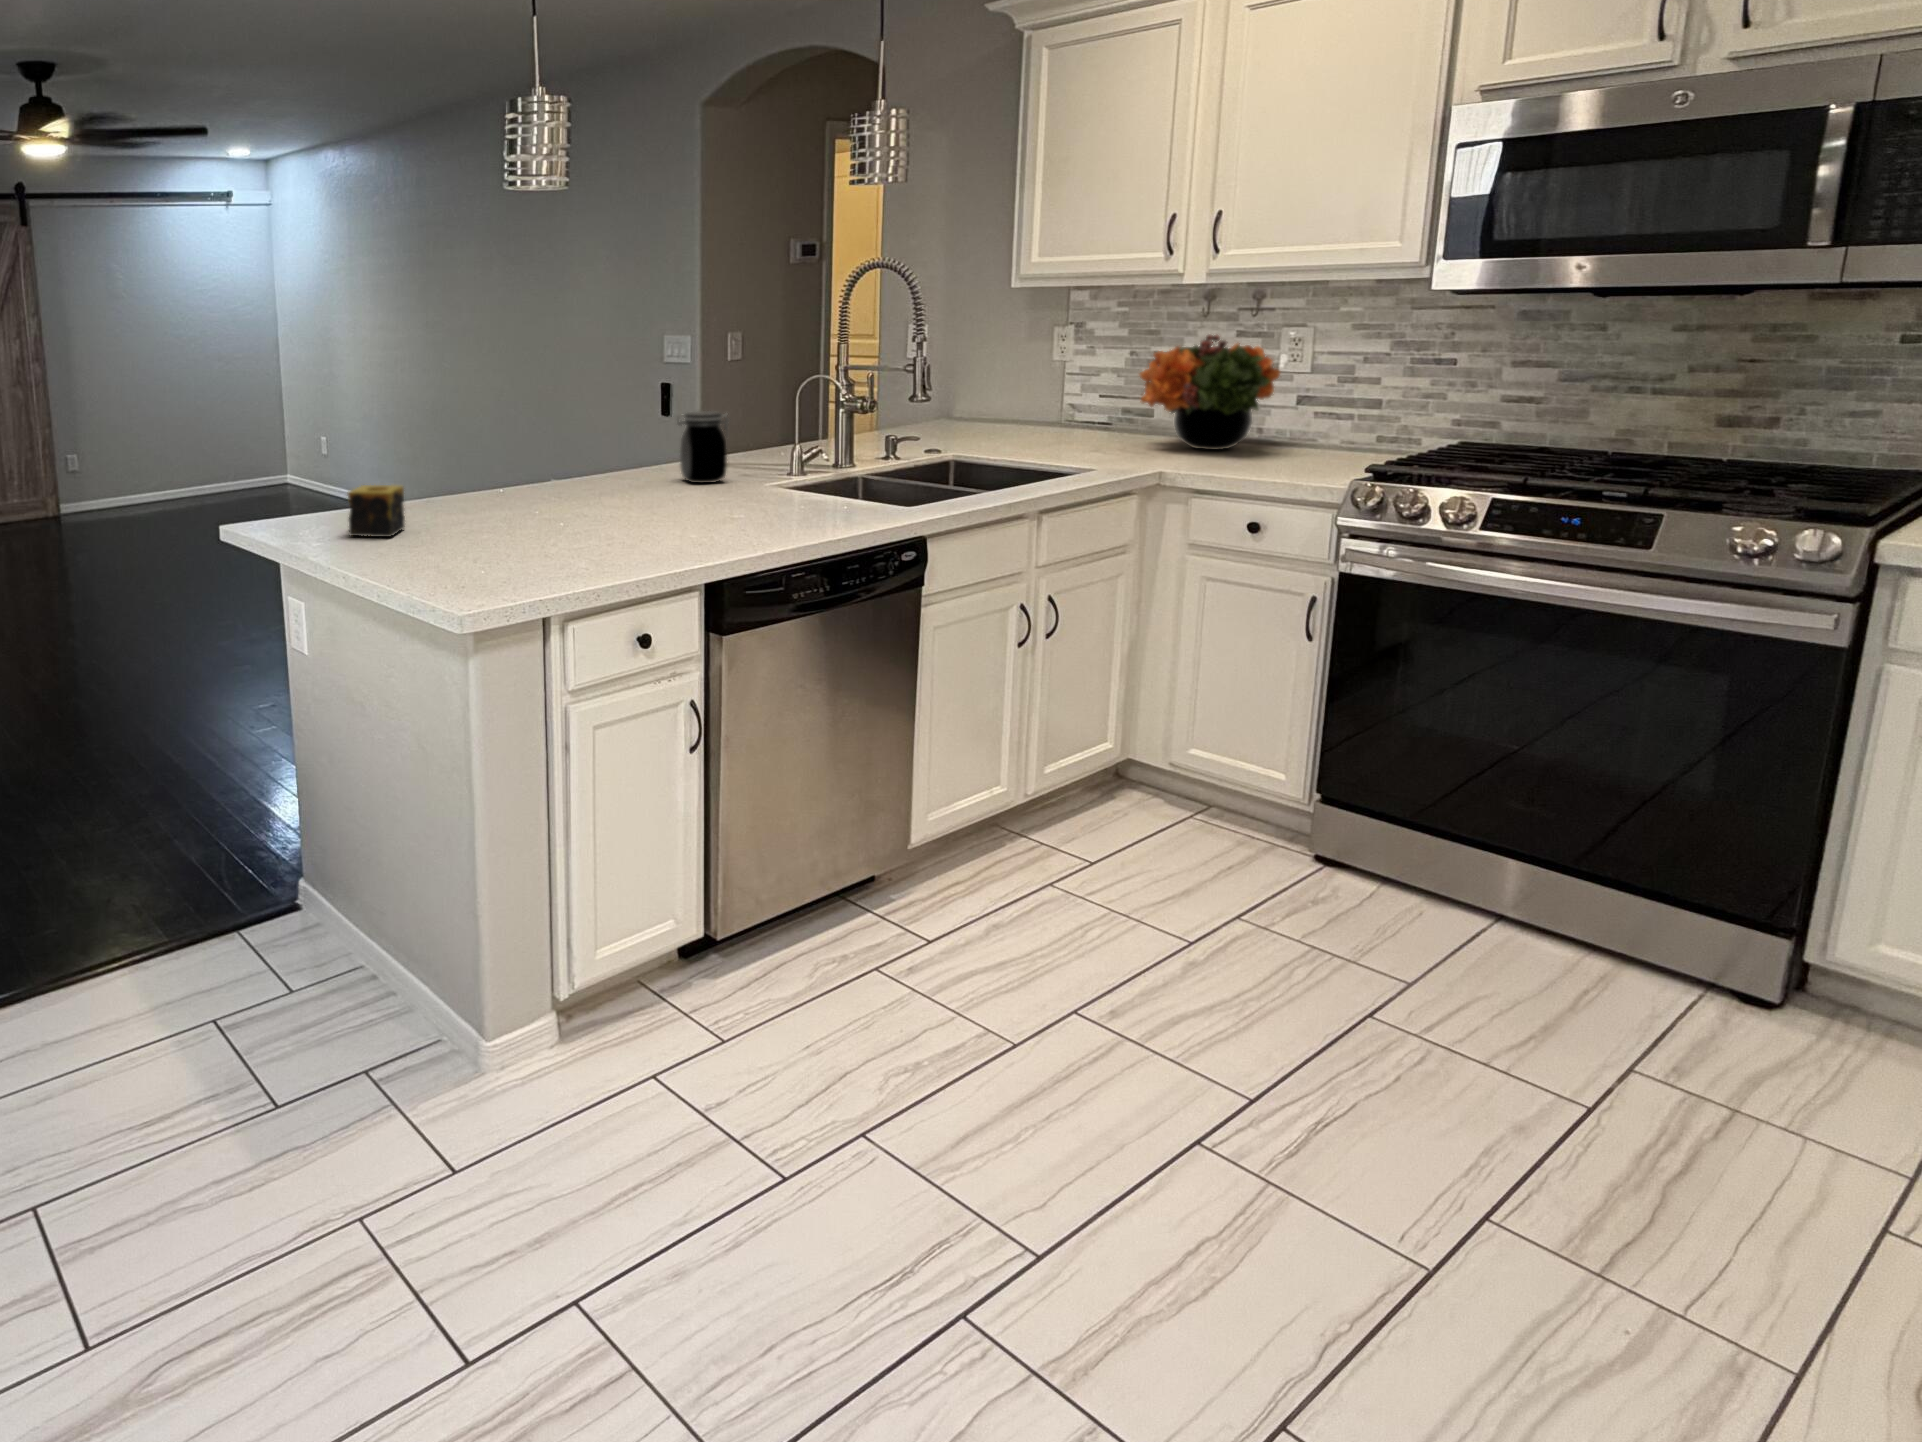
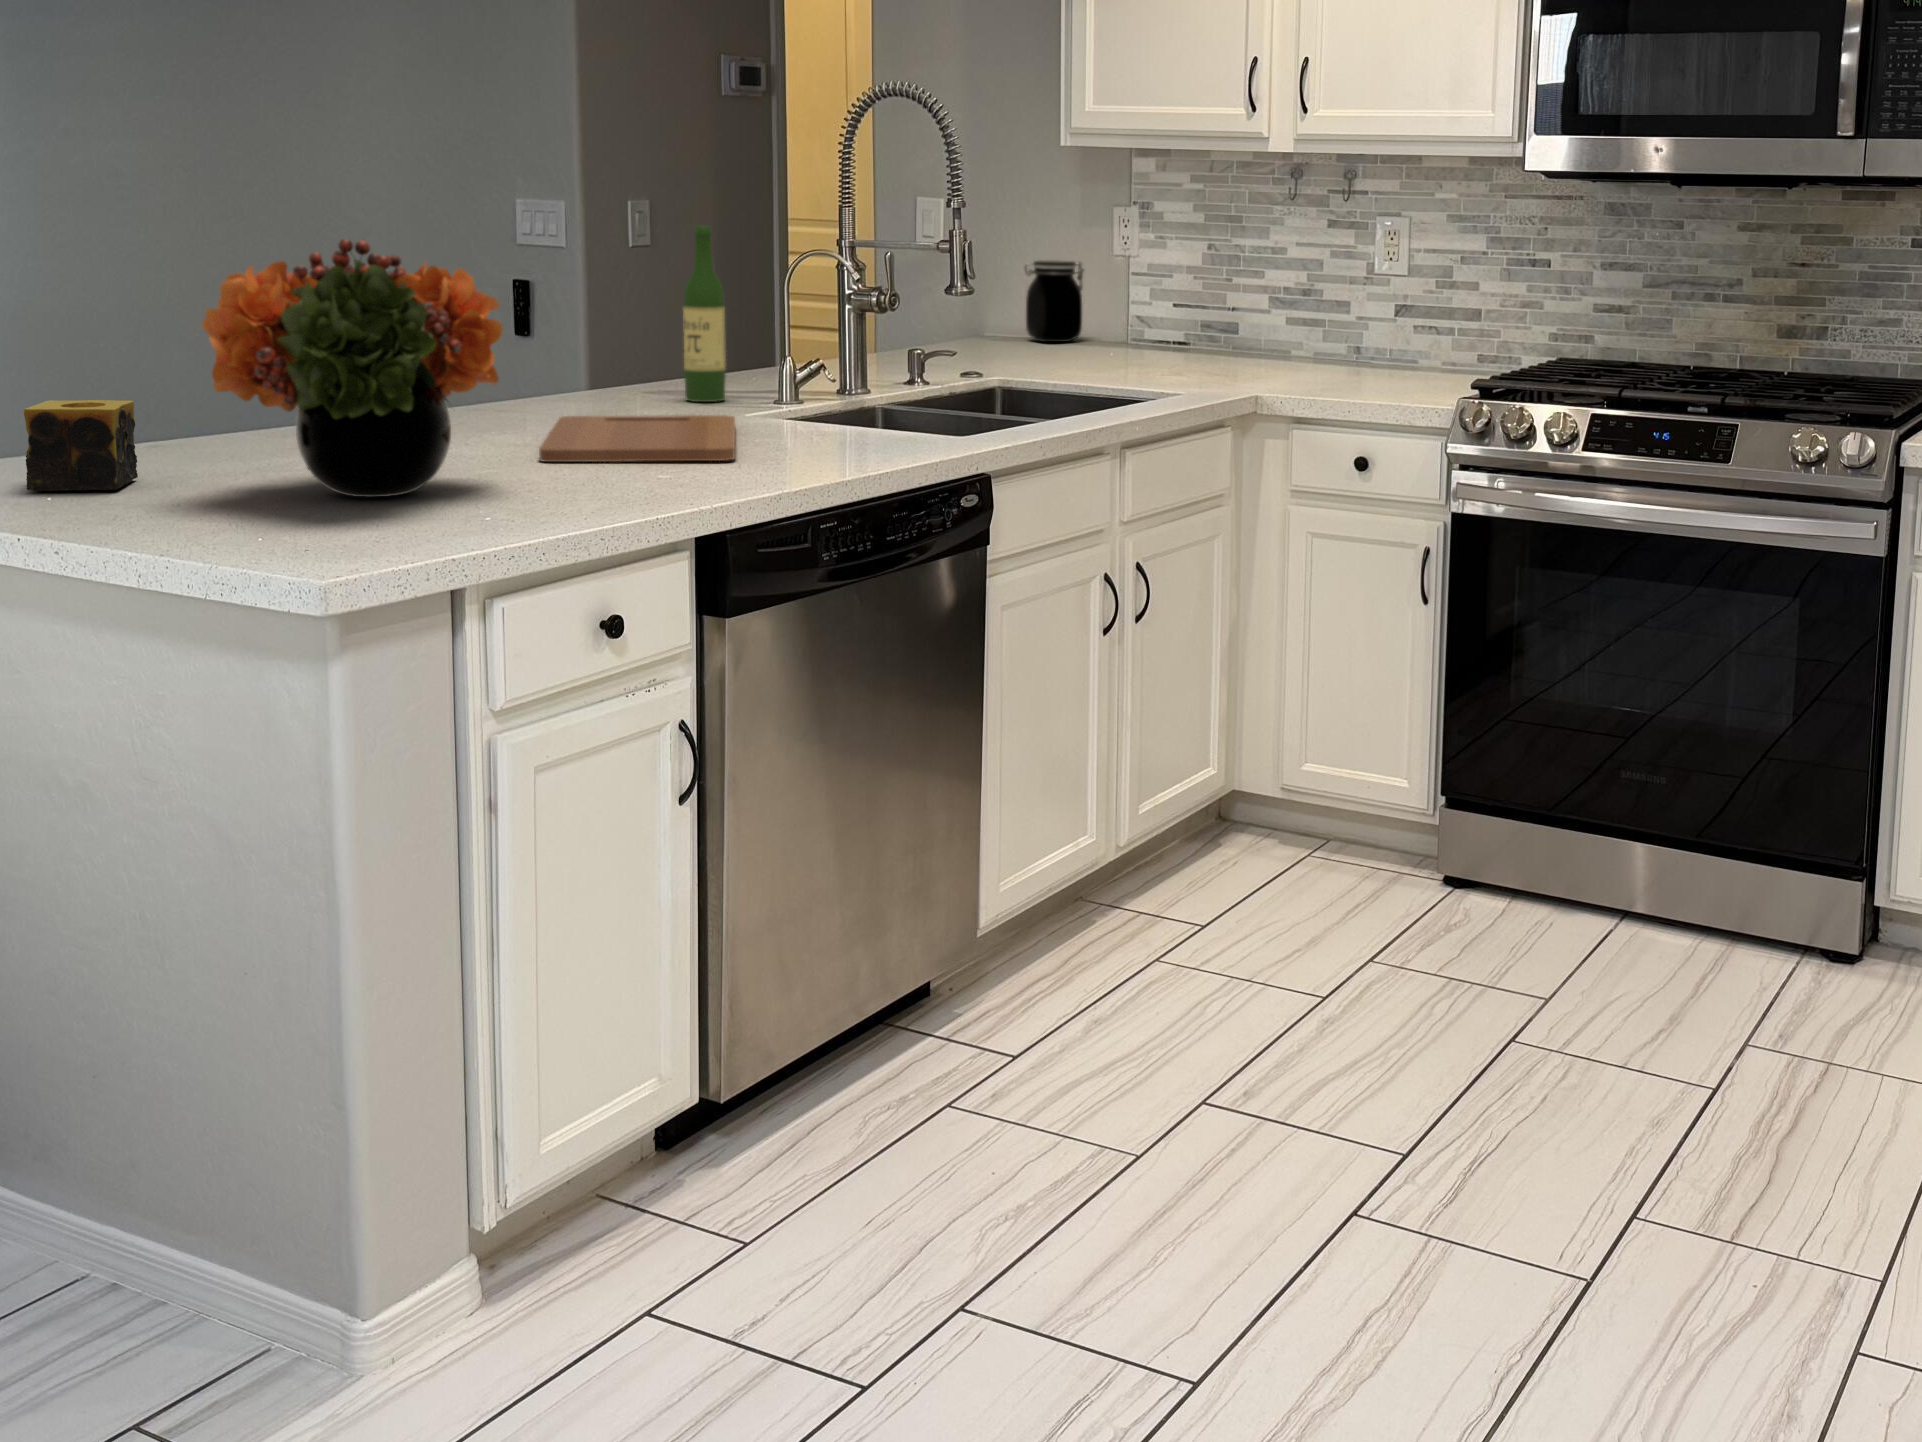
flower arrangement: present [1140,335,1280,450] -> present [202,239,503,497]
wine bottle: none [733,362,759,474] -> present [683,226,726,402]
jar: present [678,411,729,483] -> present [1025,260,1084,342]
cutting board: none [625,487,756,525] -> present [539,415,735,462]

